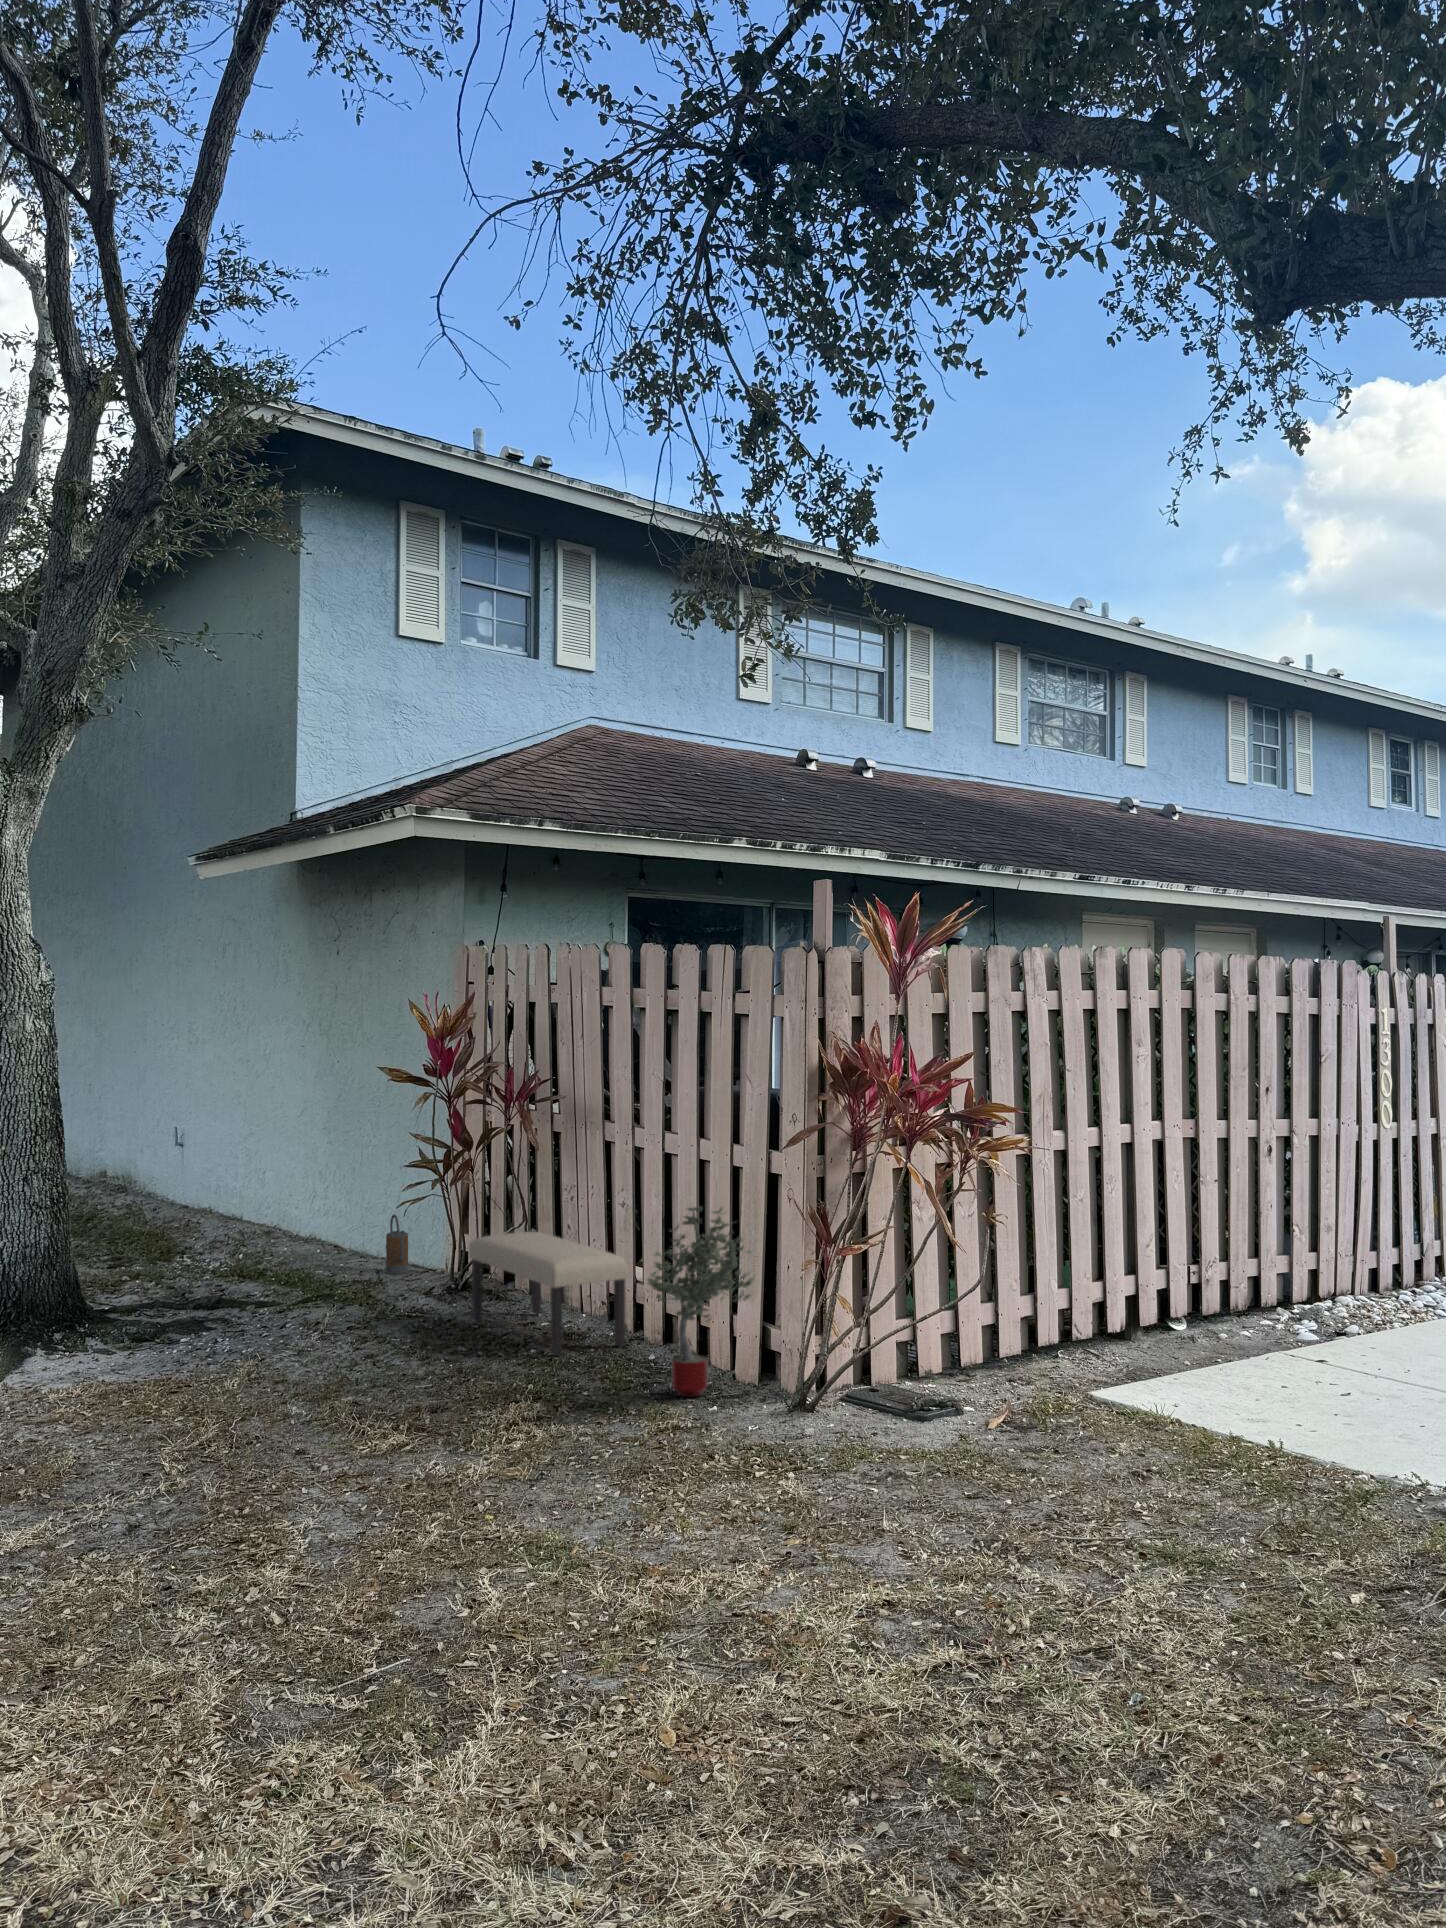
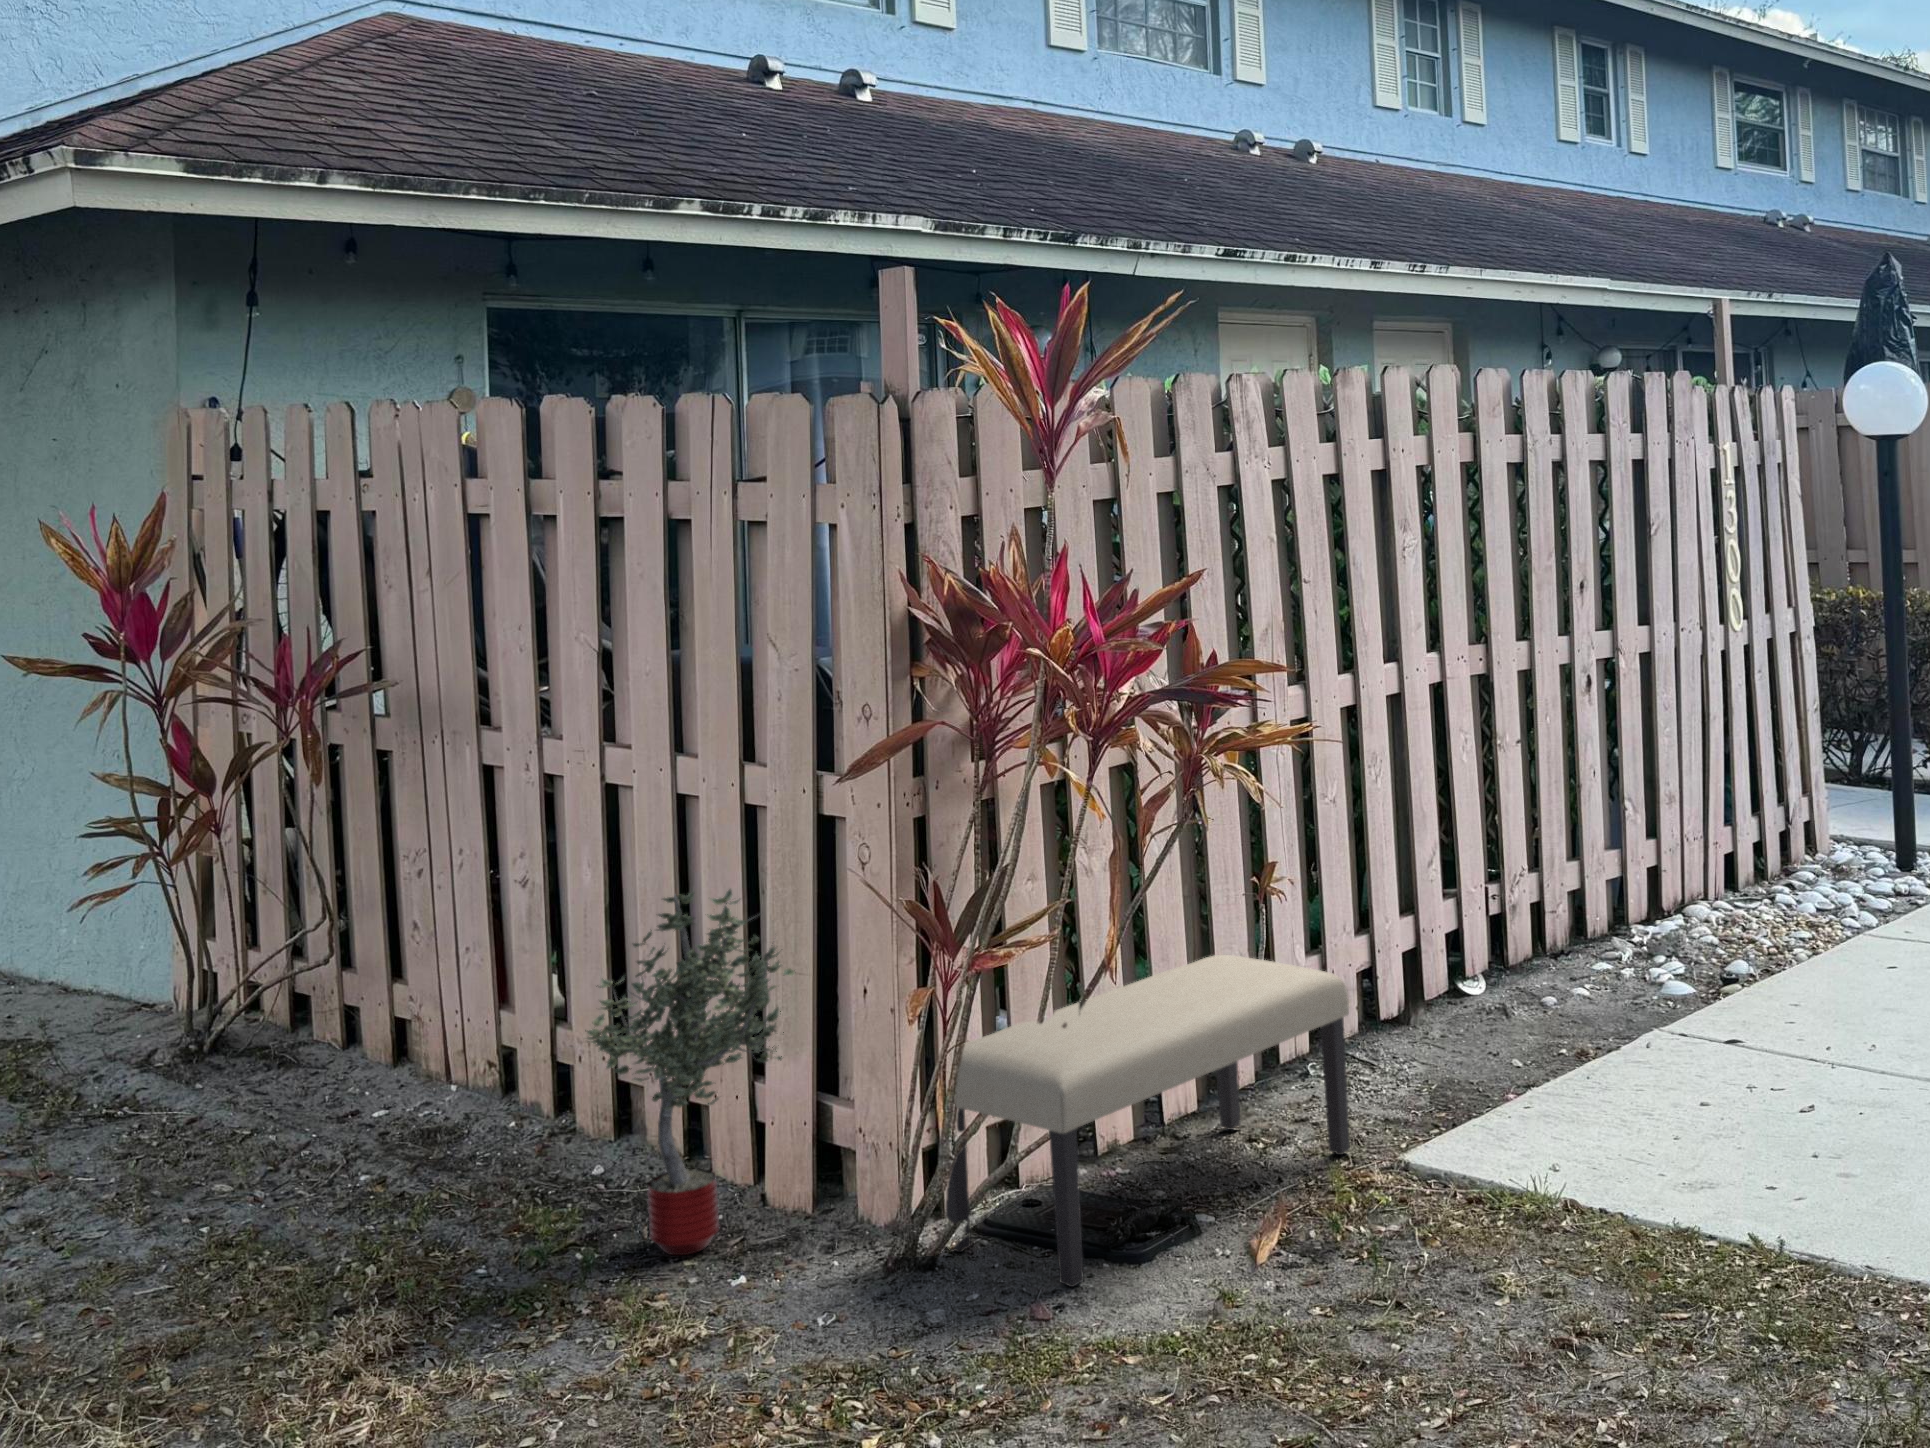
watering can: present [386,1215,408,1274] -> none [56,902,103,1012]
bench: present [469,1232,629,1356] -> present [946,955,1350,1287]

